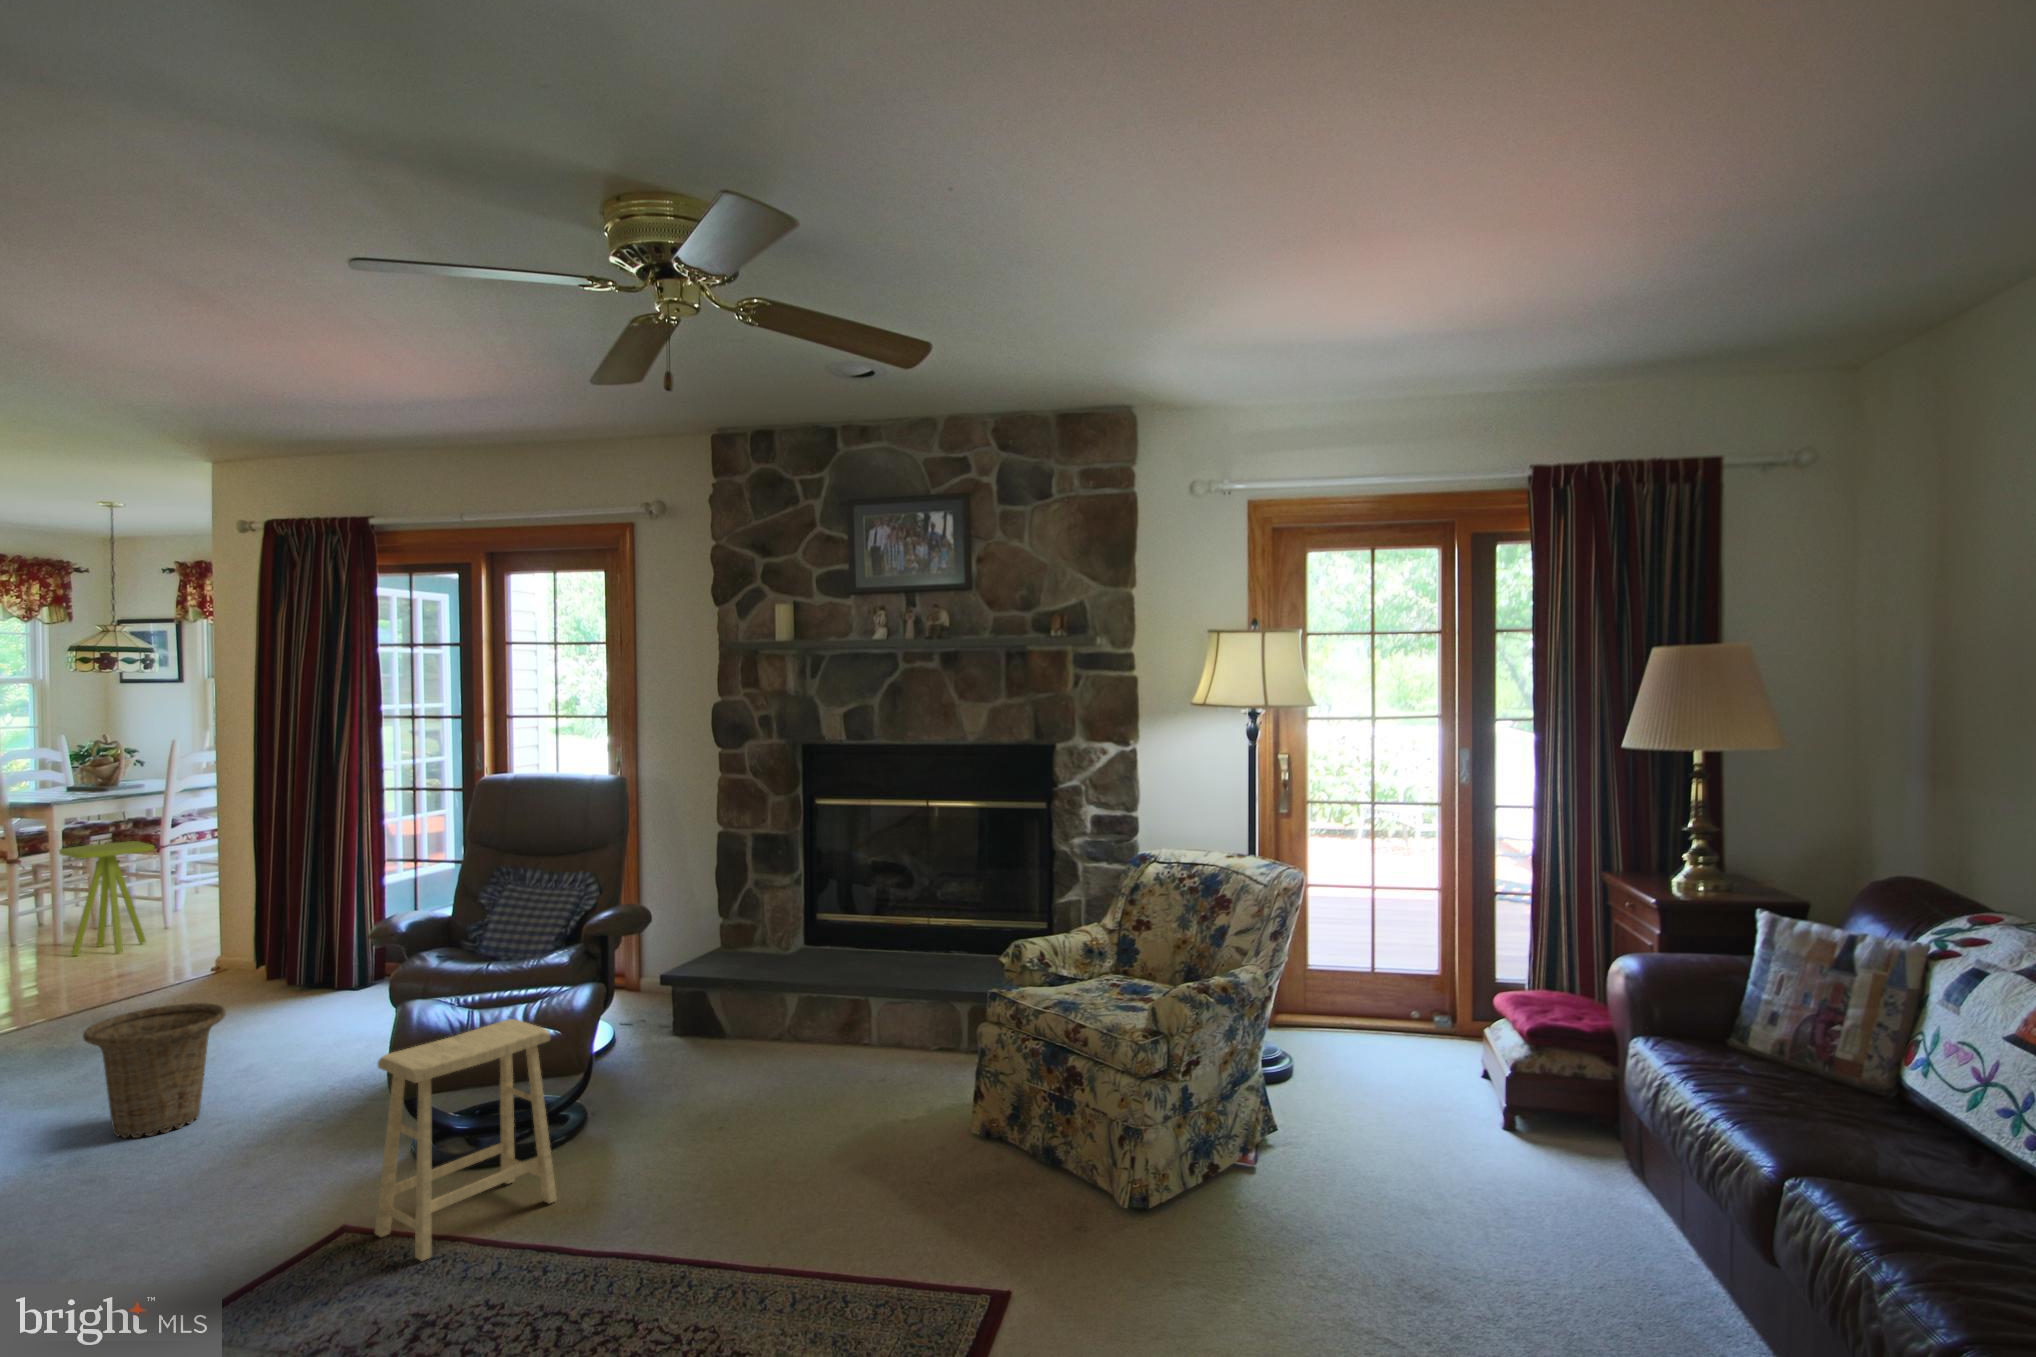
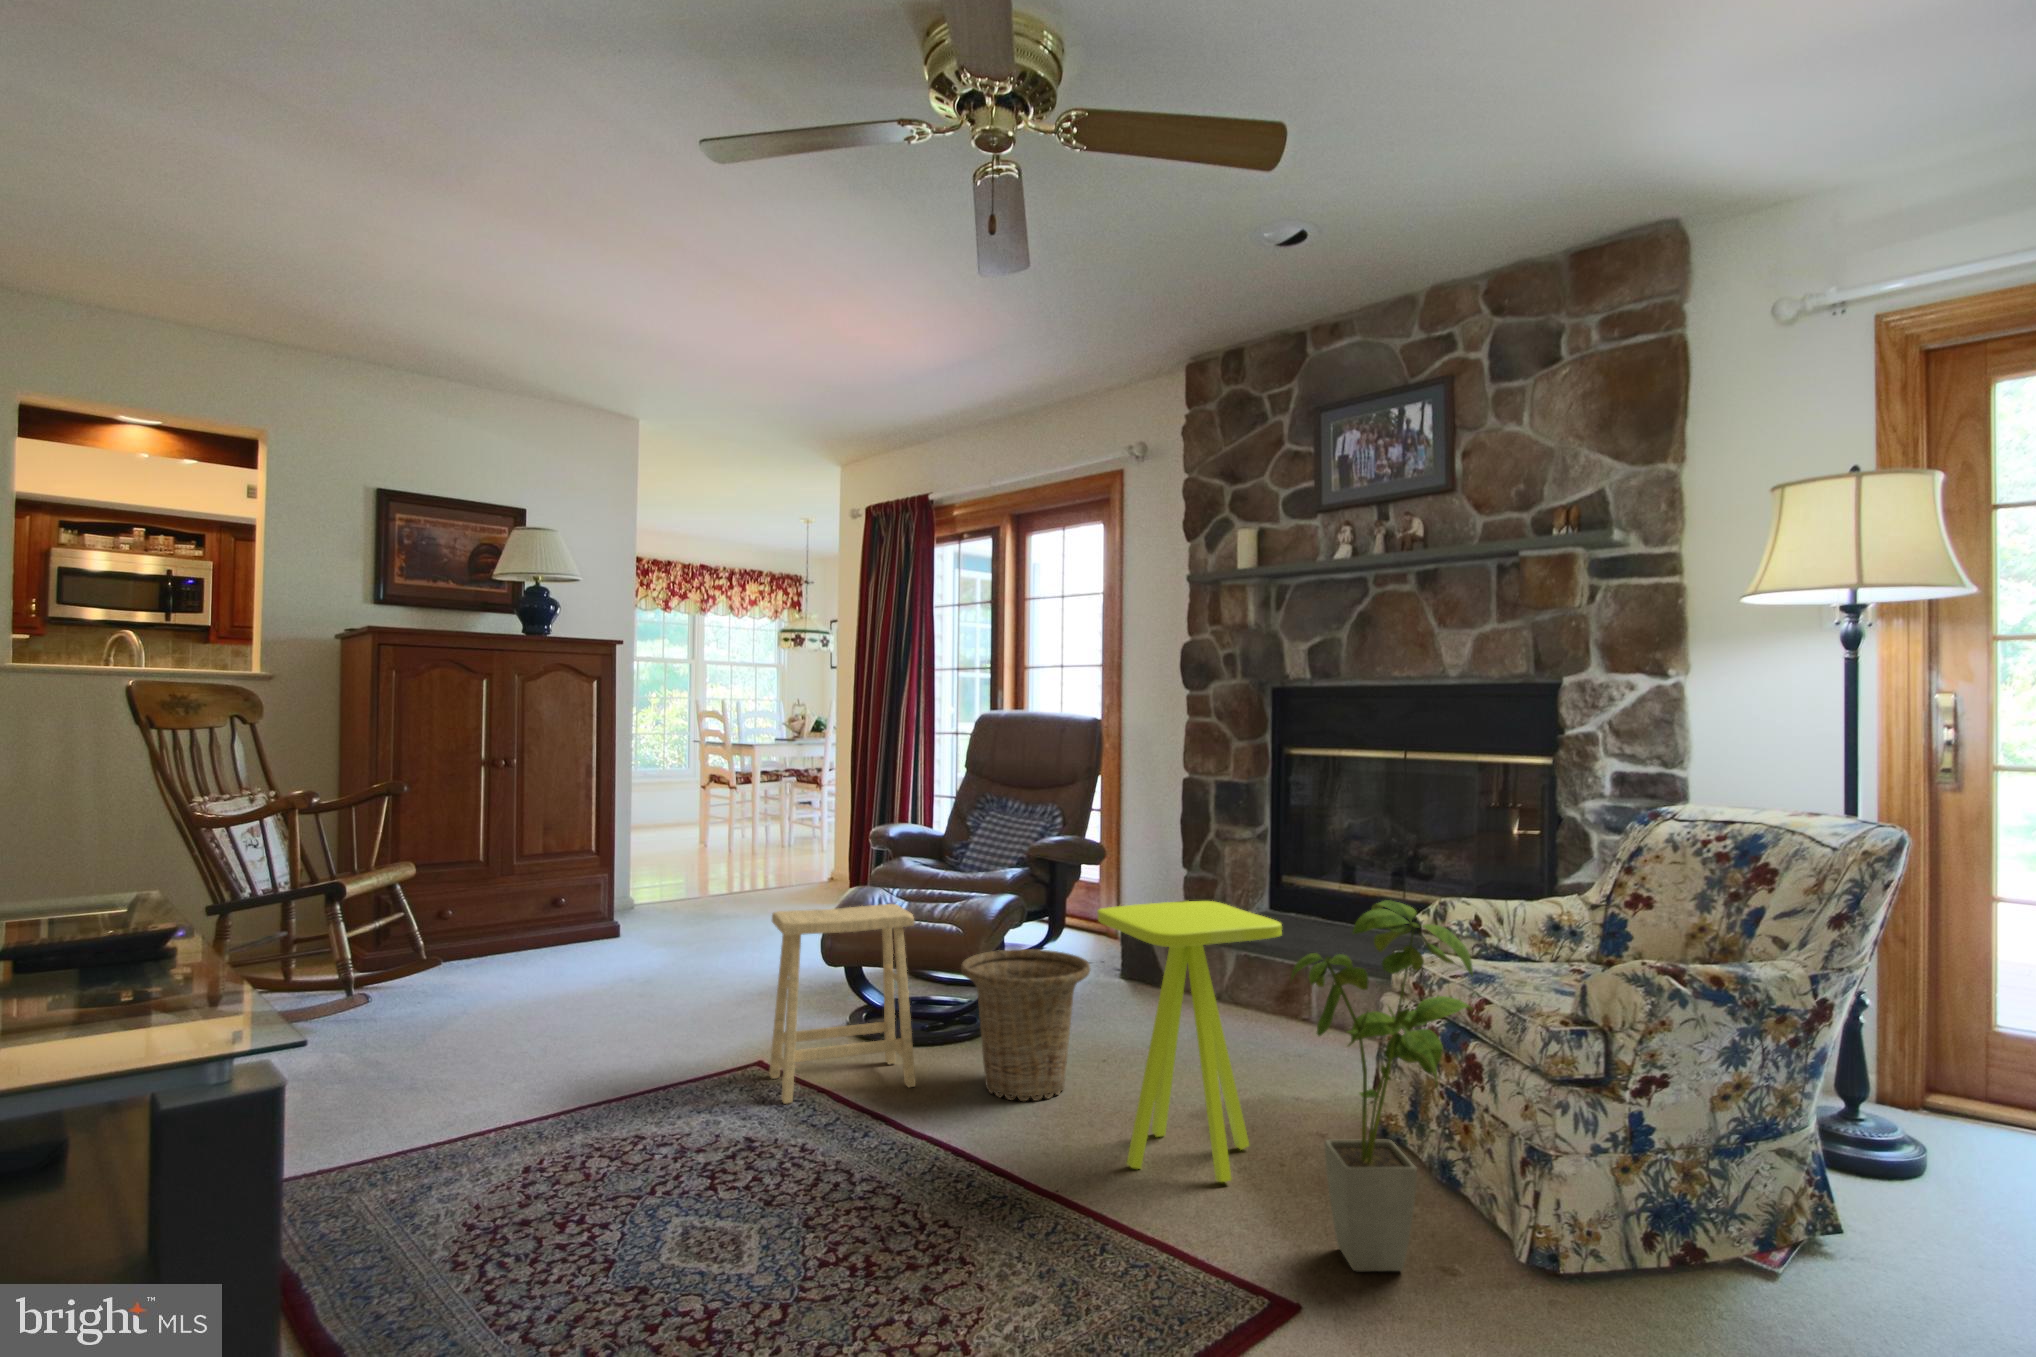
side table: present [59,841,155,956] -> present [1097,901,1282,1182]
house plant: none [972,971,1115,1253] -> present [1291,900,1473,1271]
basket: present [83,1003,226,1138] -> present [961,949,1090,1101]

